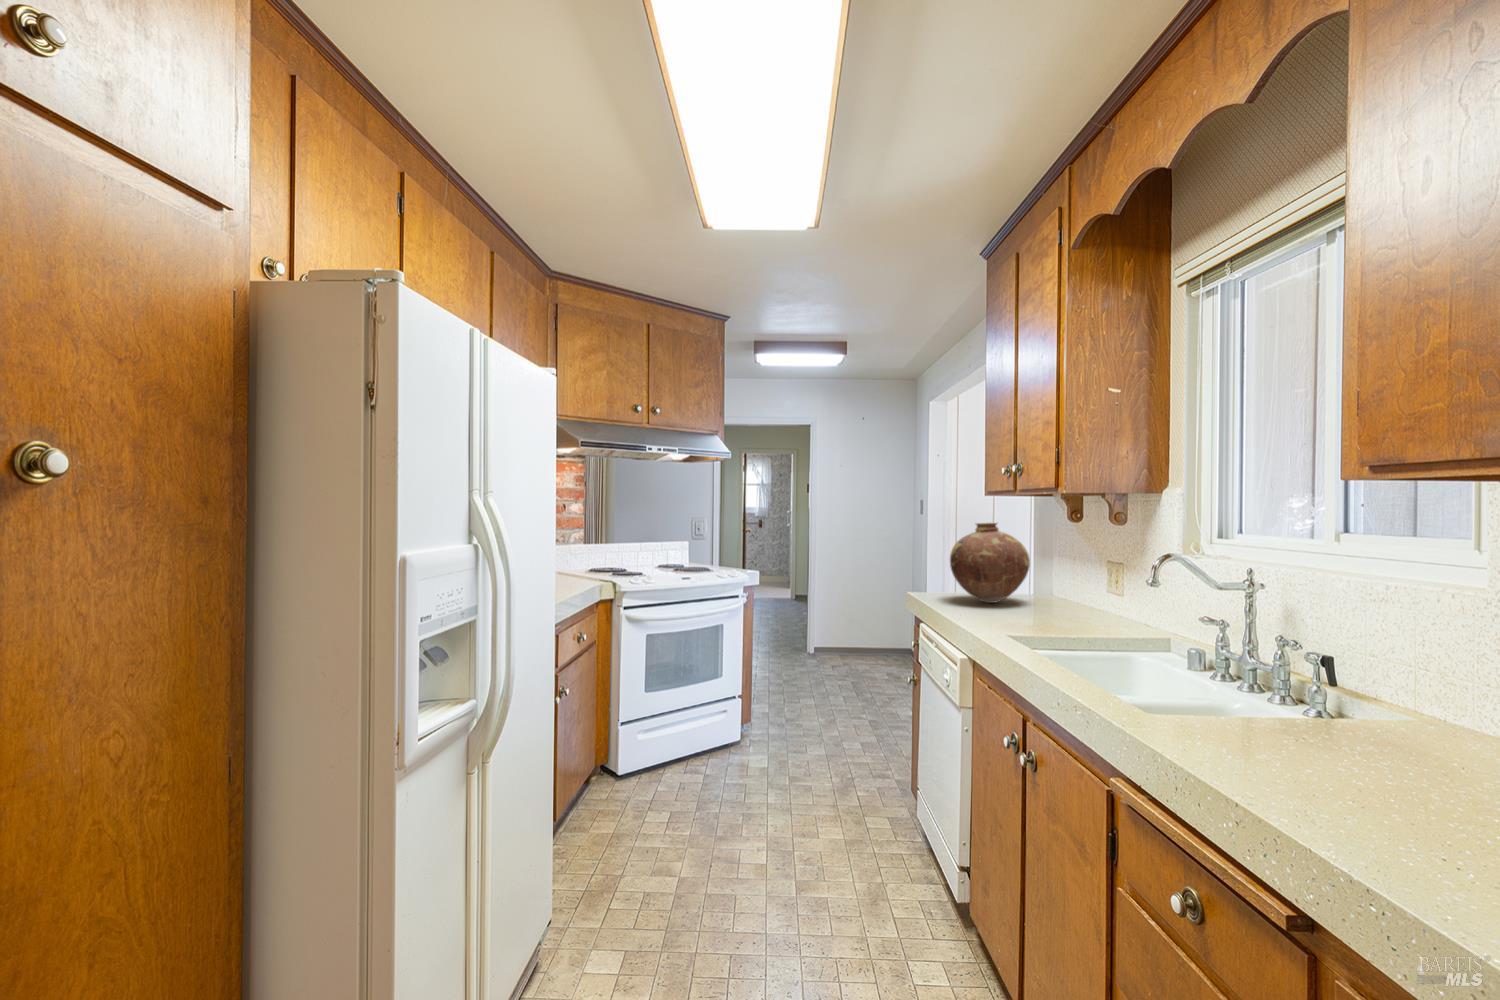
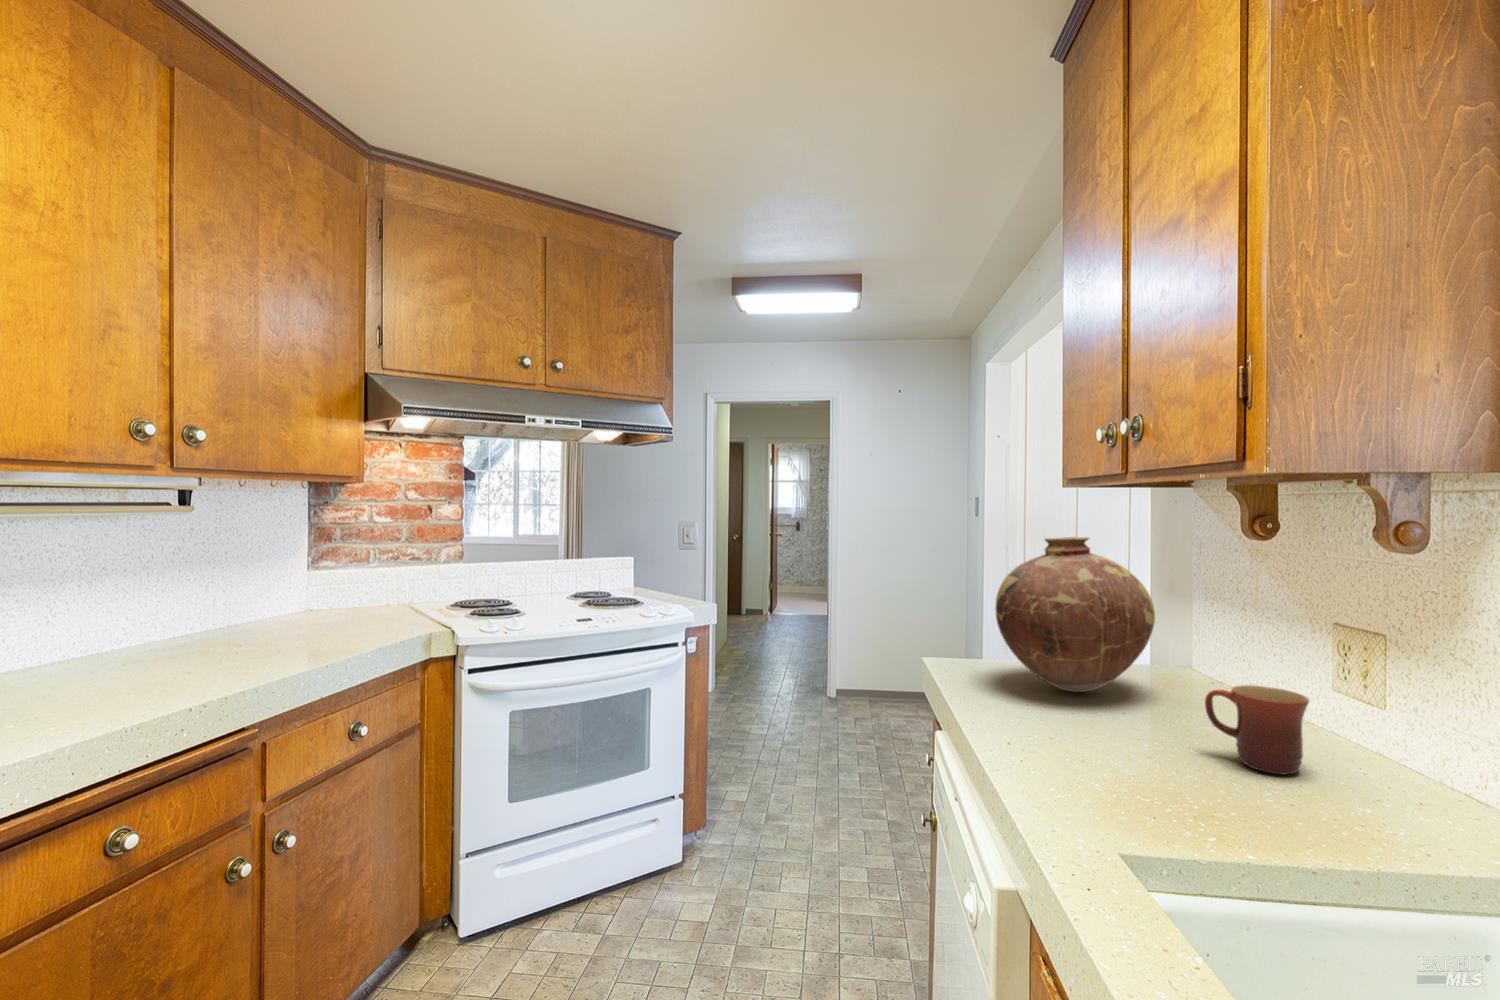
mug: none [1048,588,1090,624] -> present [1205,685,1309,775]

